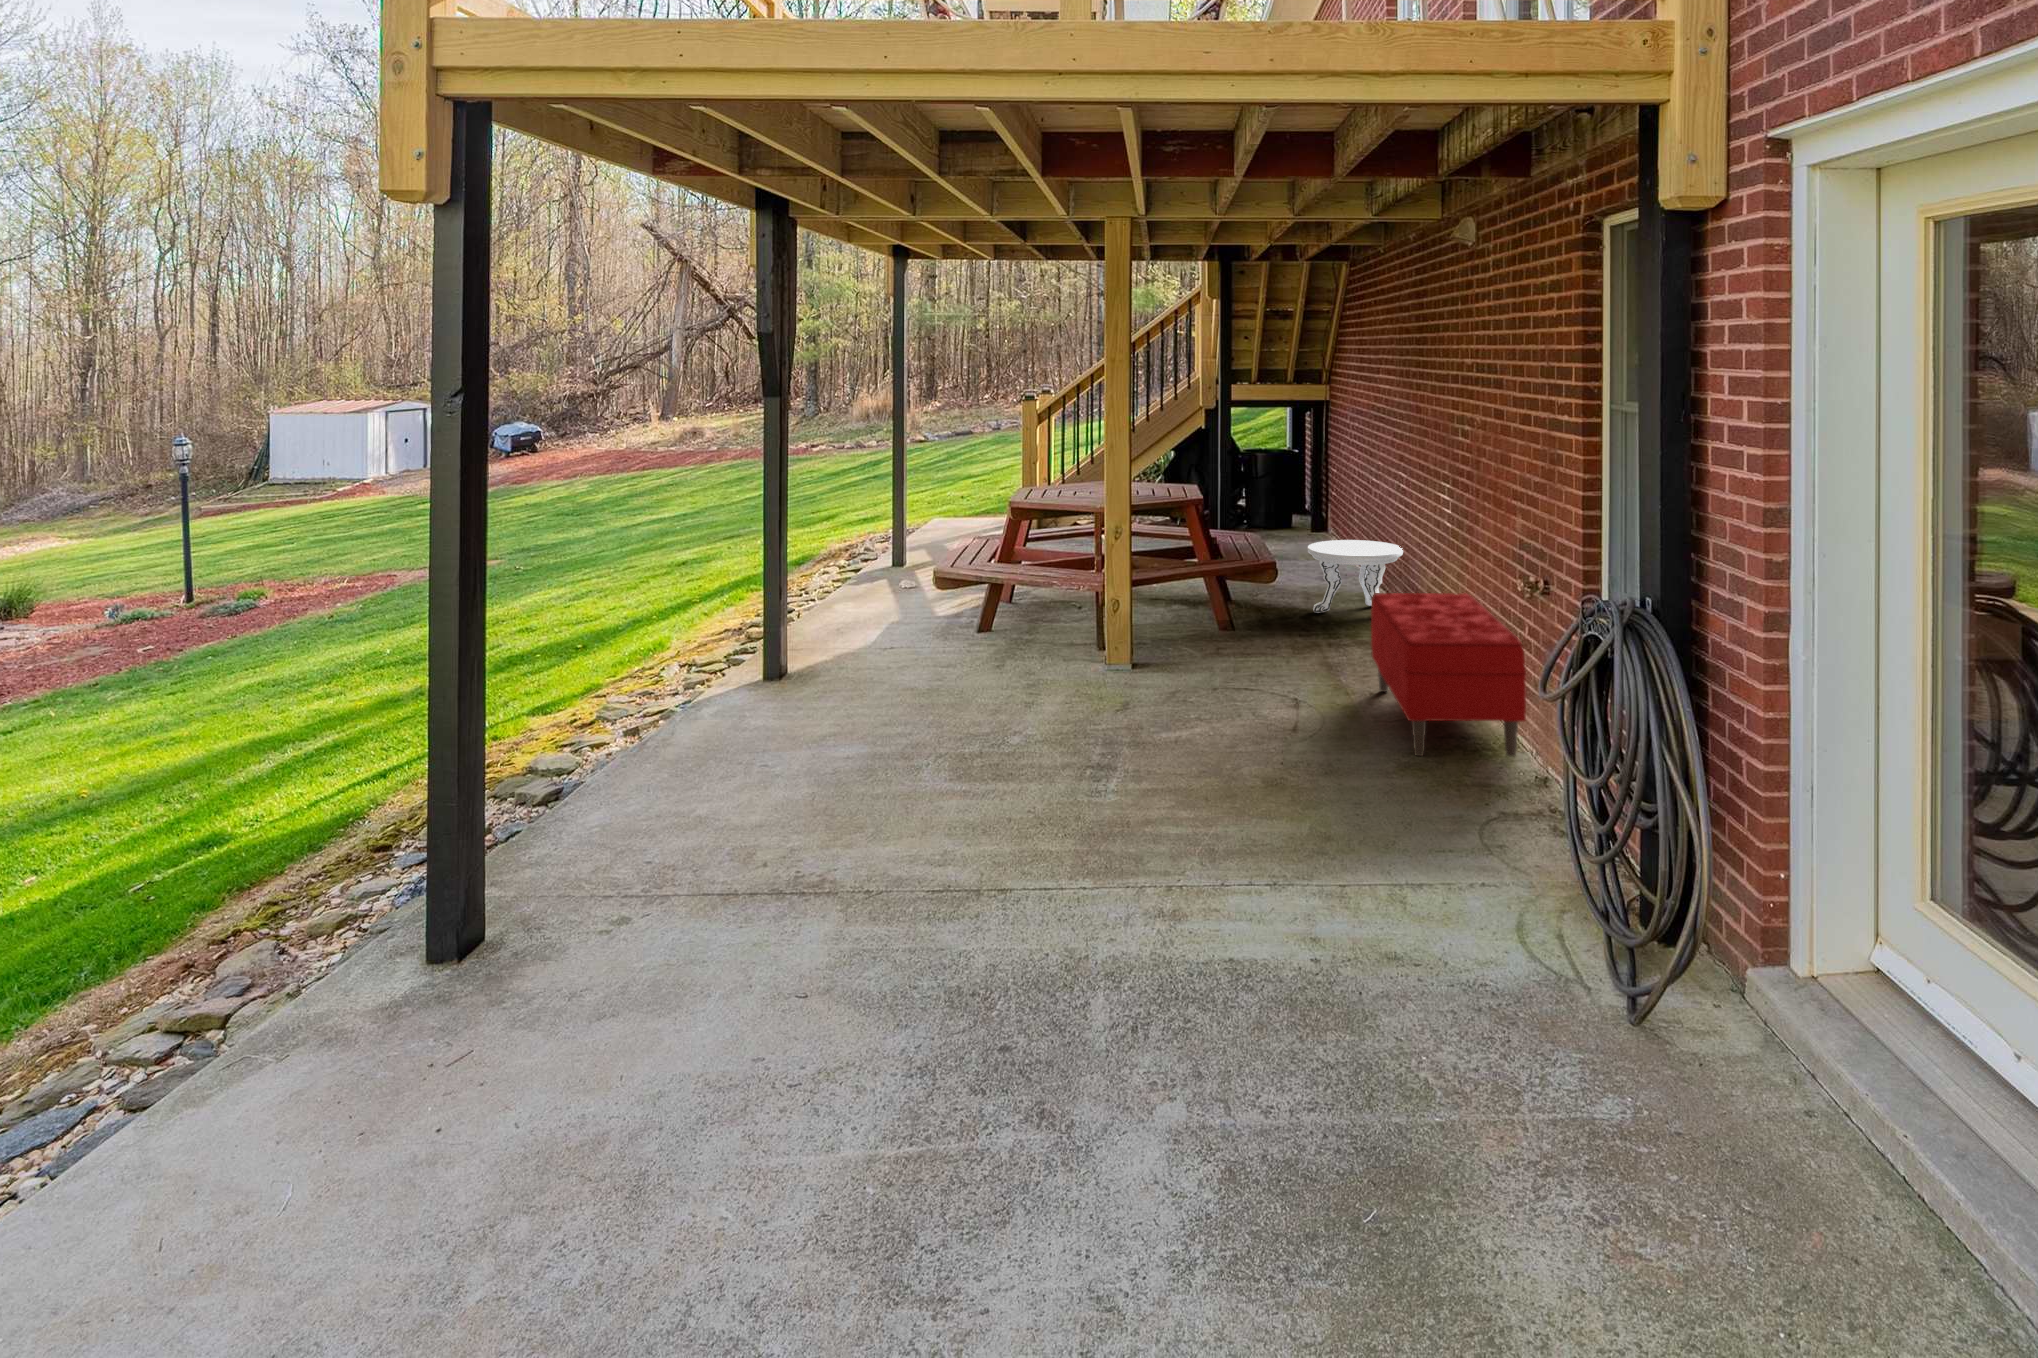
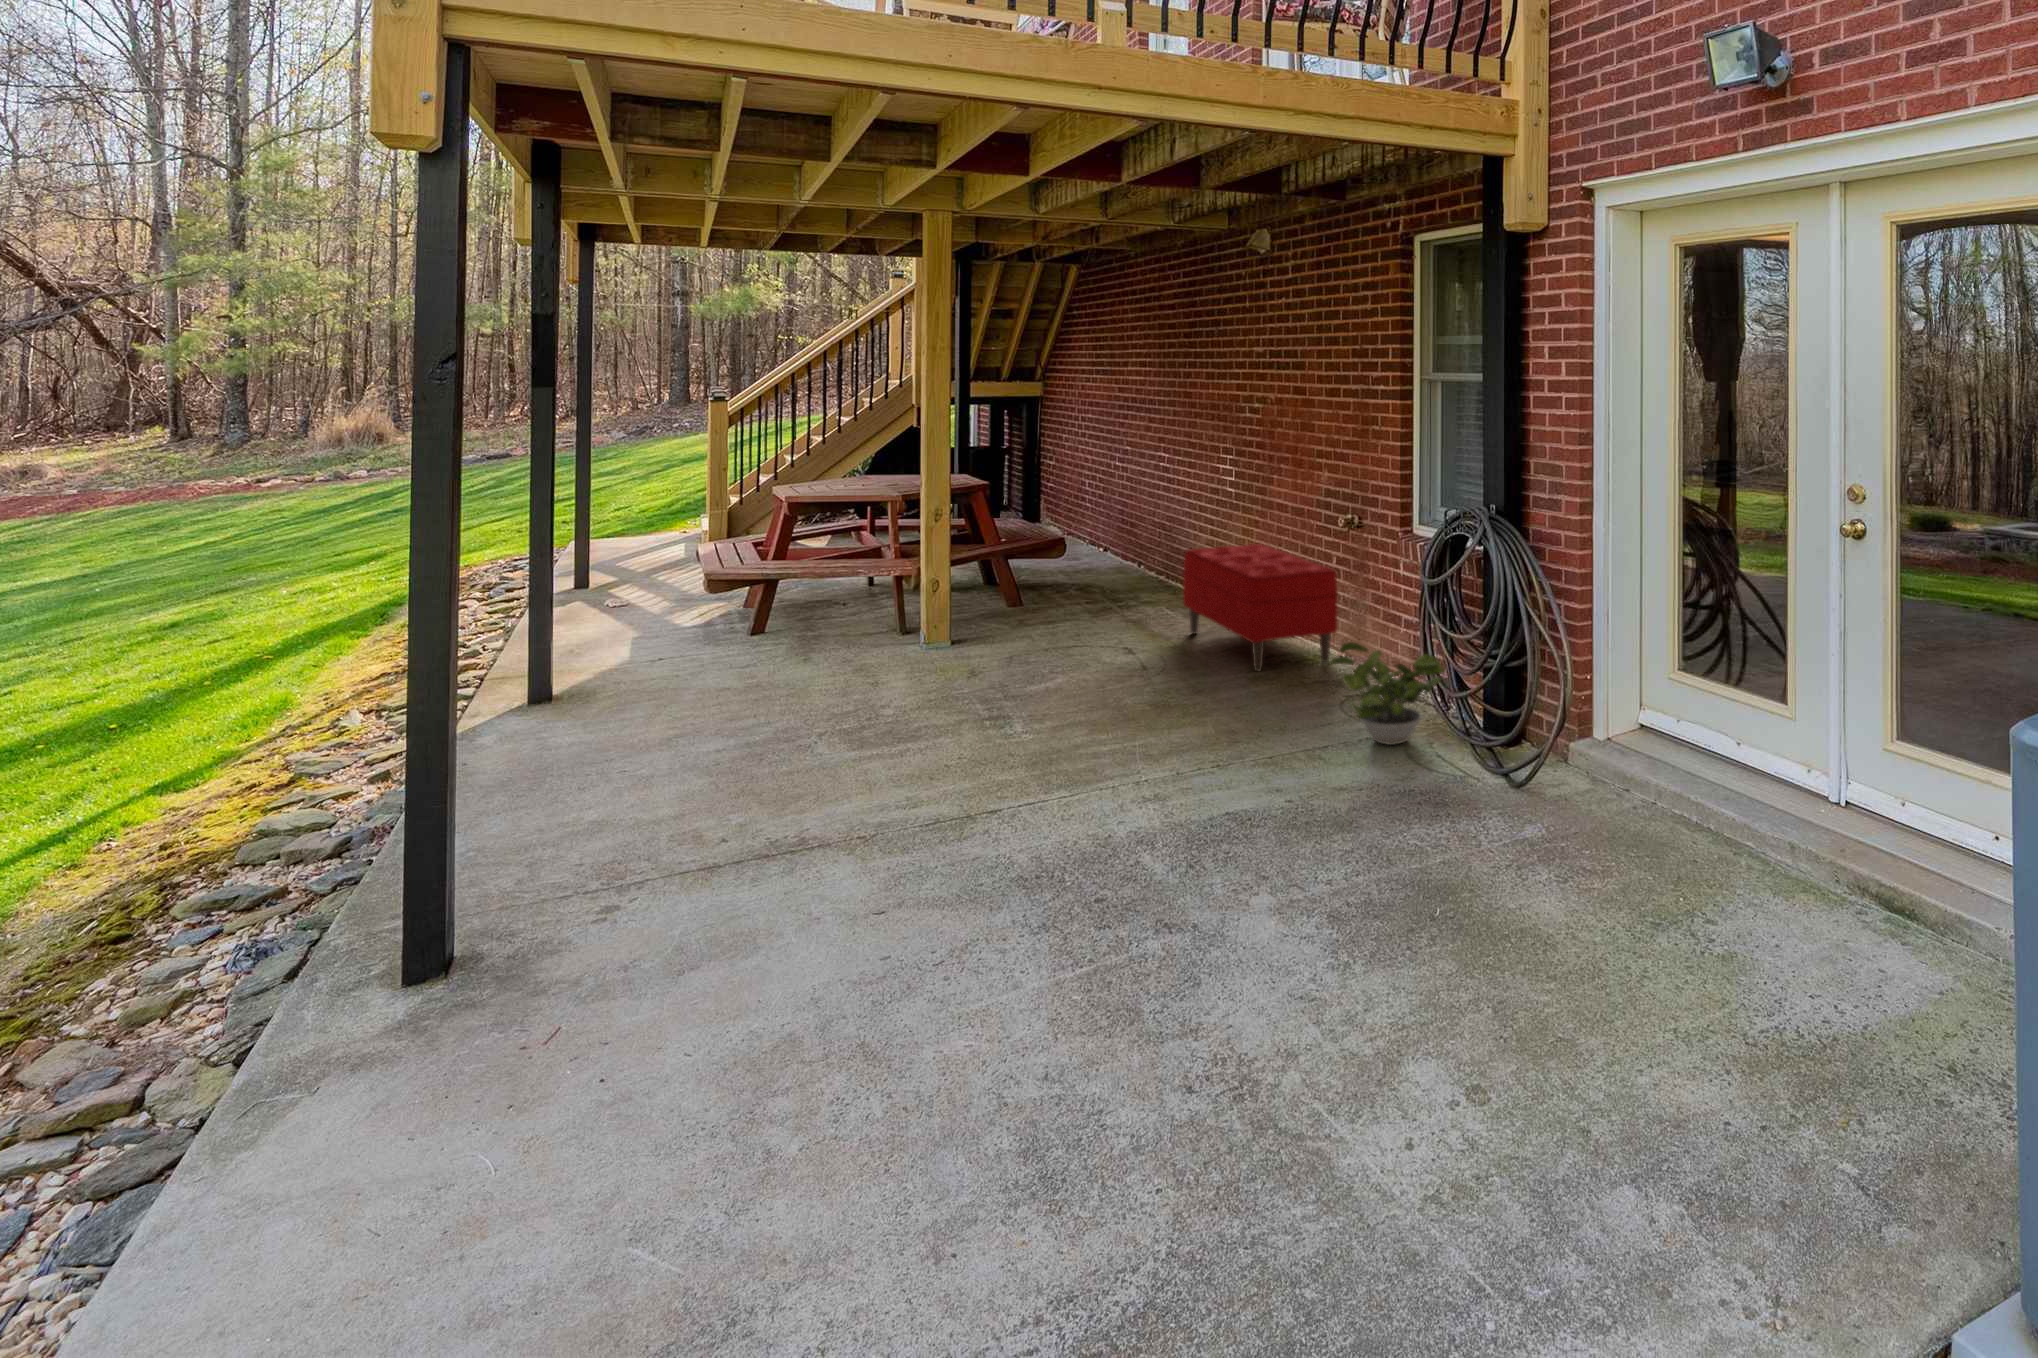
side table: present [1307,540,1403,613] -> none [1077,517,1164,585]
potted plant: none [1427,755,1582,903] -> present [1329,642,1443,745]

